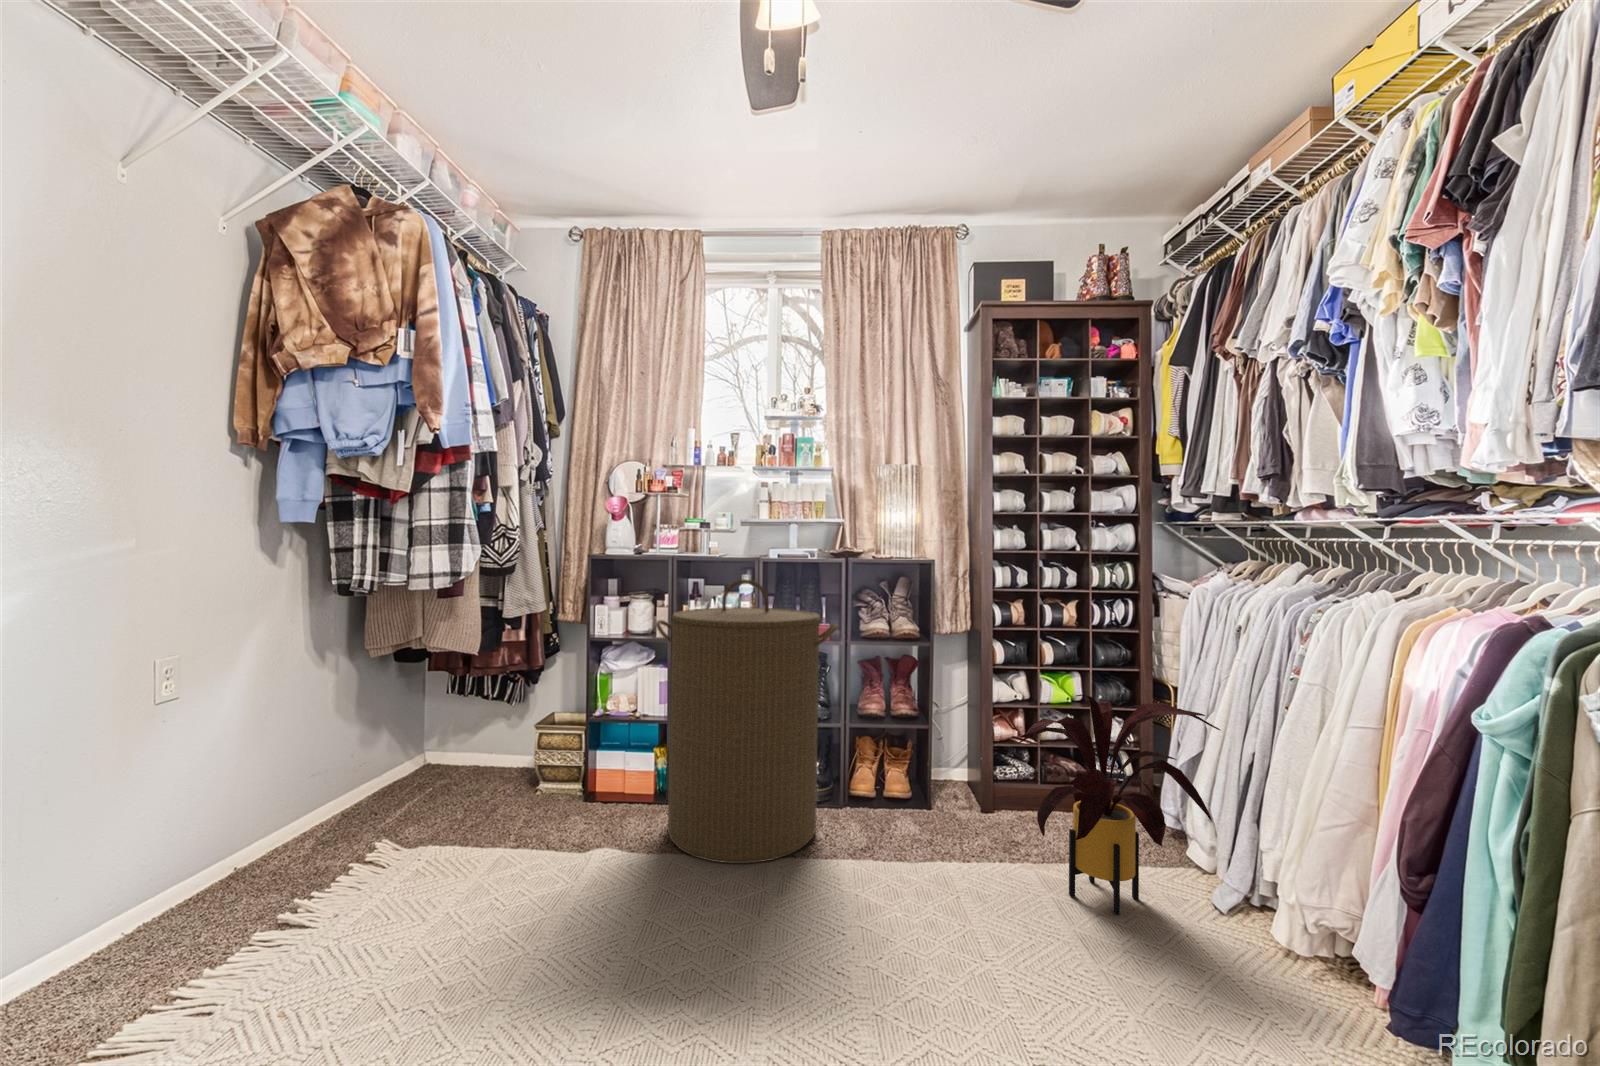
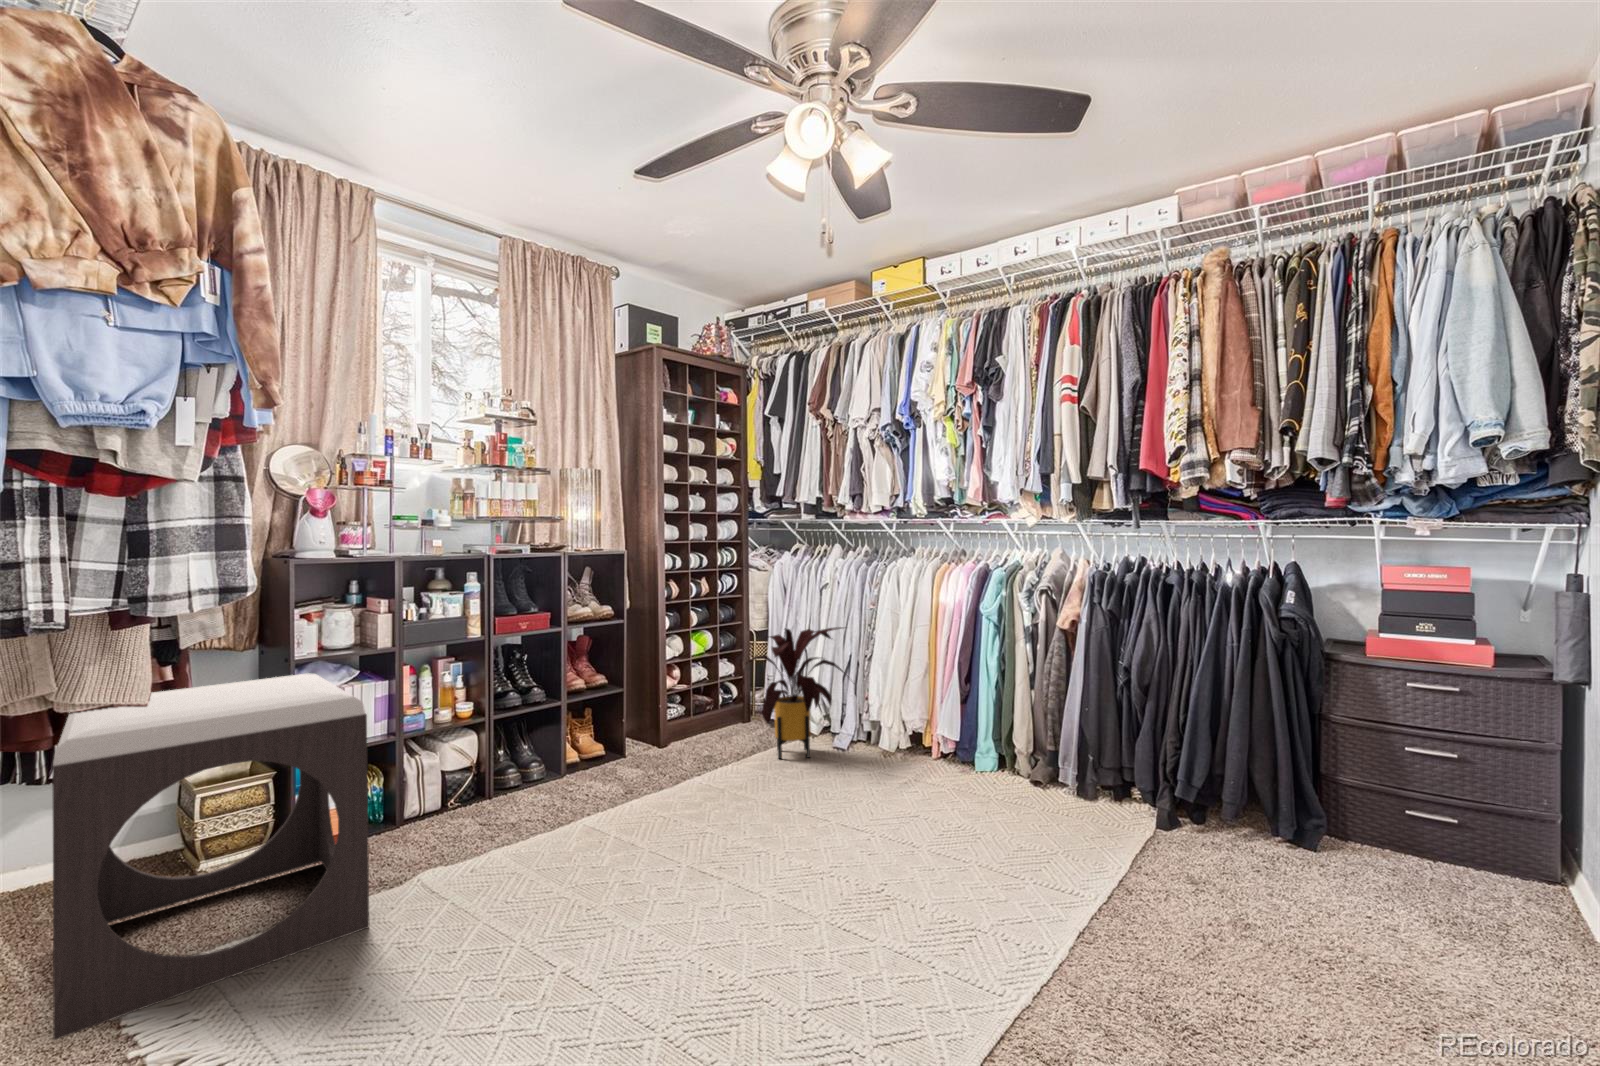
laundry hamper: present [656,579,838,863] -> none [427,573,602,838]
footstool: none [328,647,587,887] -> present [52,674,369,1040]

